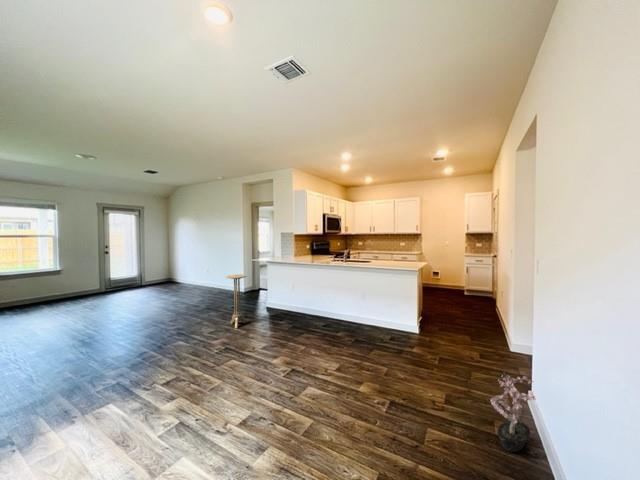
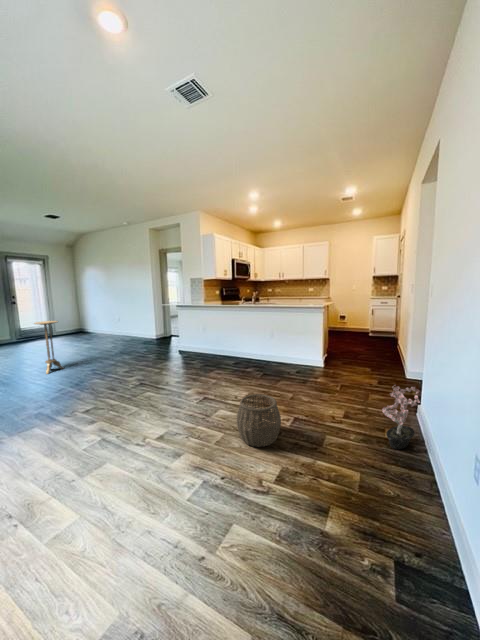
side table: present [226,275,247,328] -> present [34,321,64,374]
woven basket: none [327,375,377,442] -> present [236,394,281,447]

